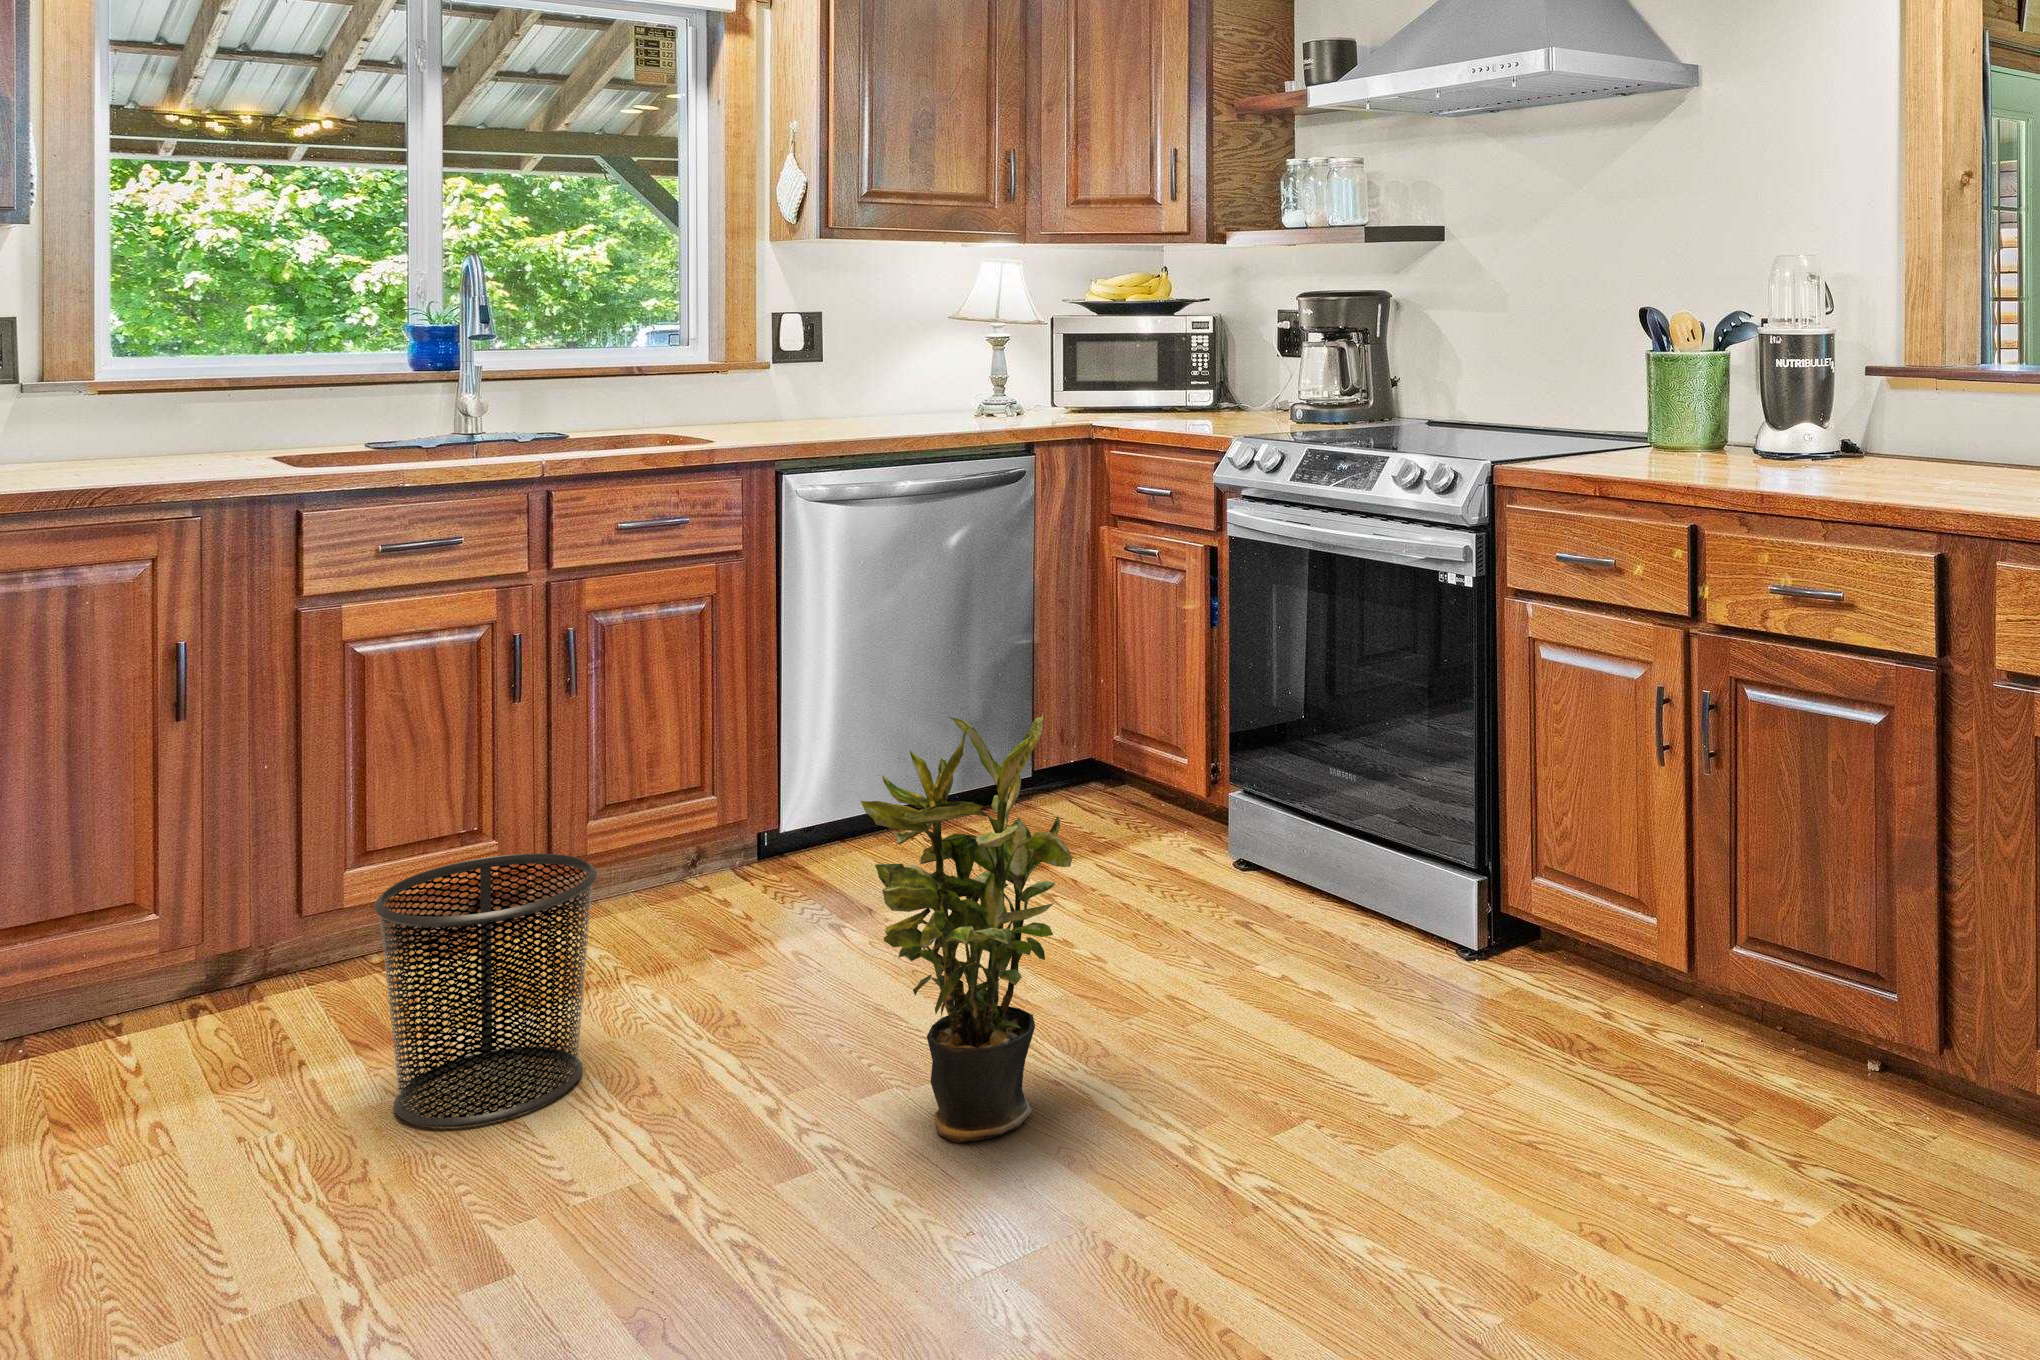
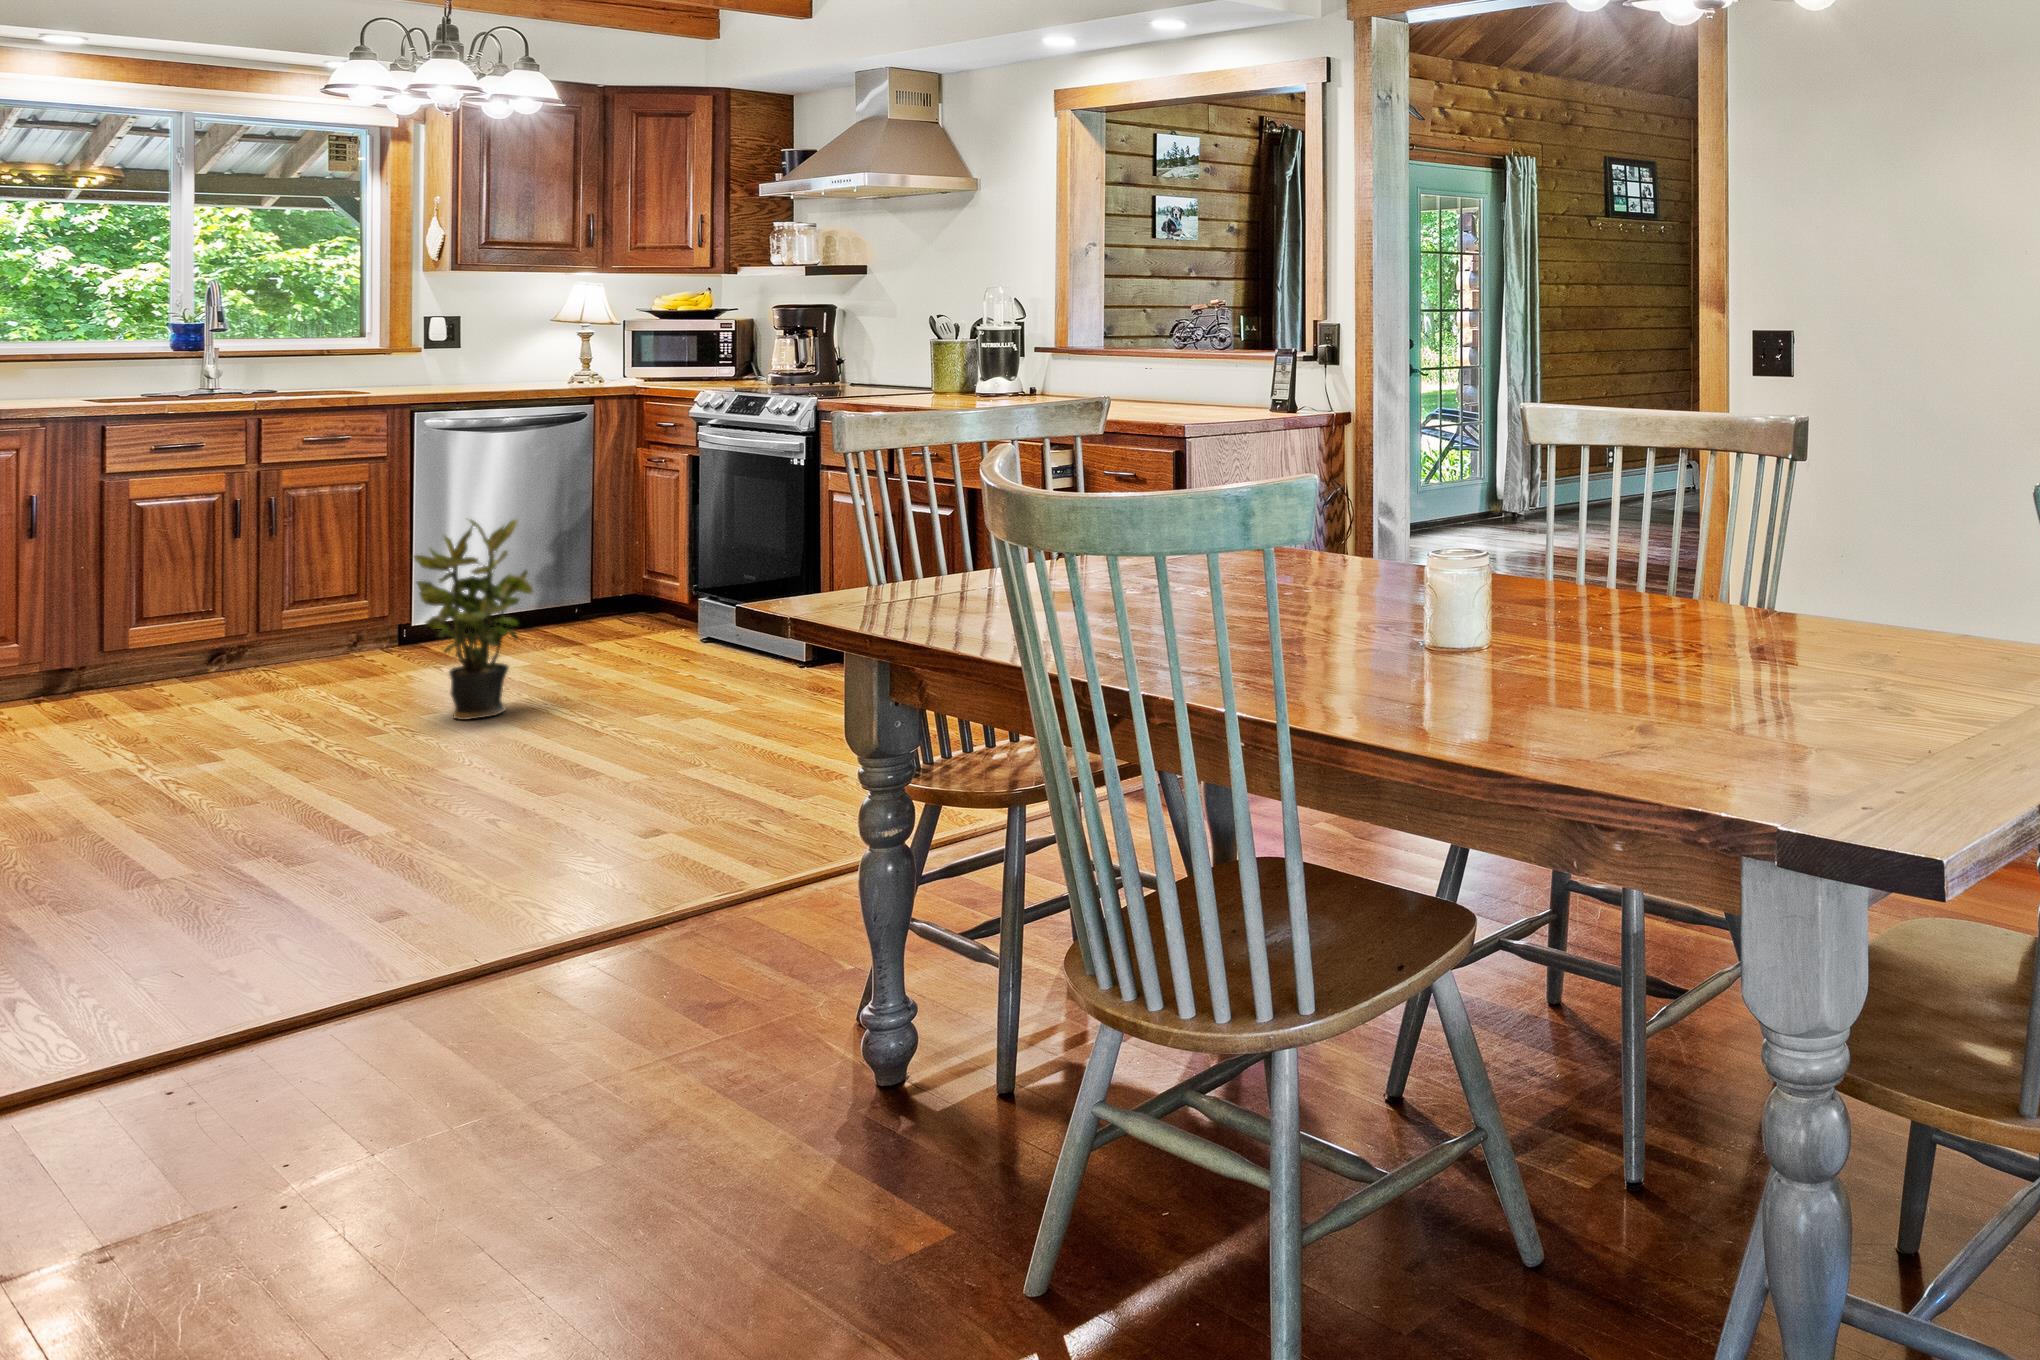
waste bin: present [374,853,597,1127] -> none [152,600,278,723]

